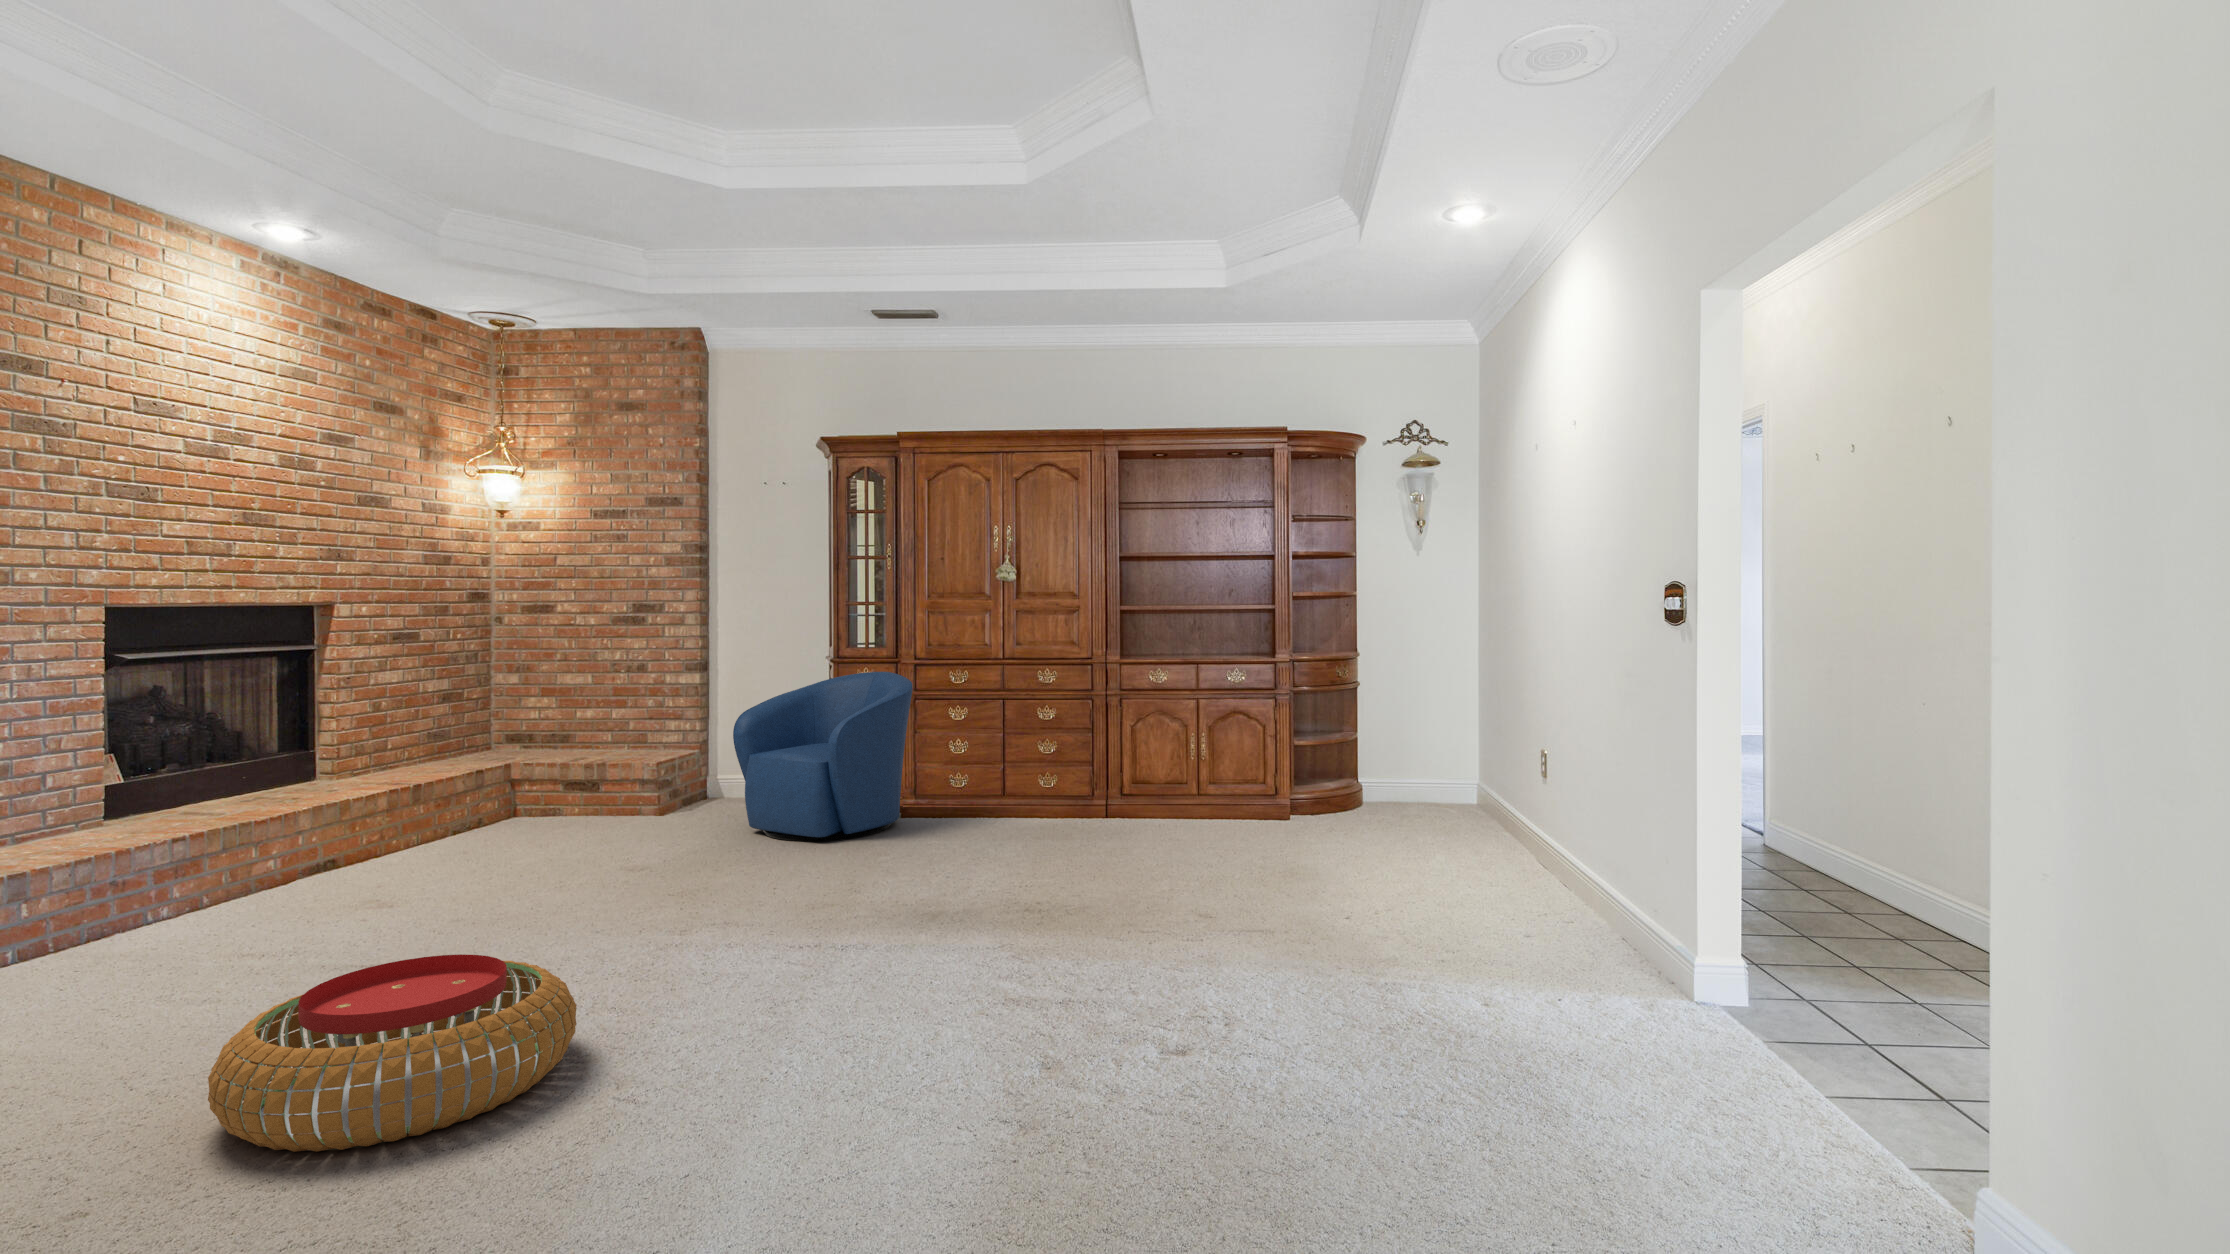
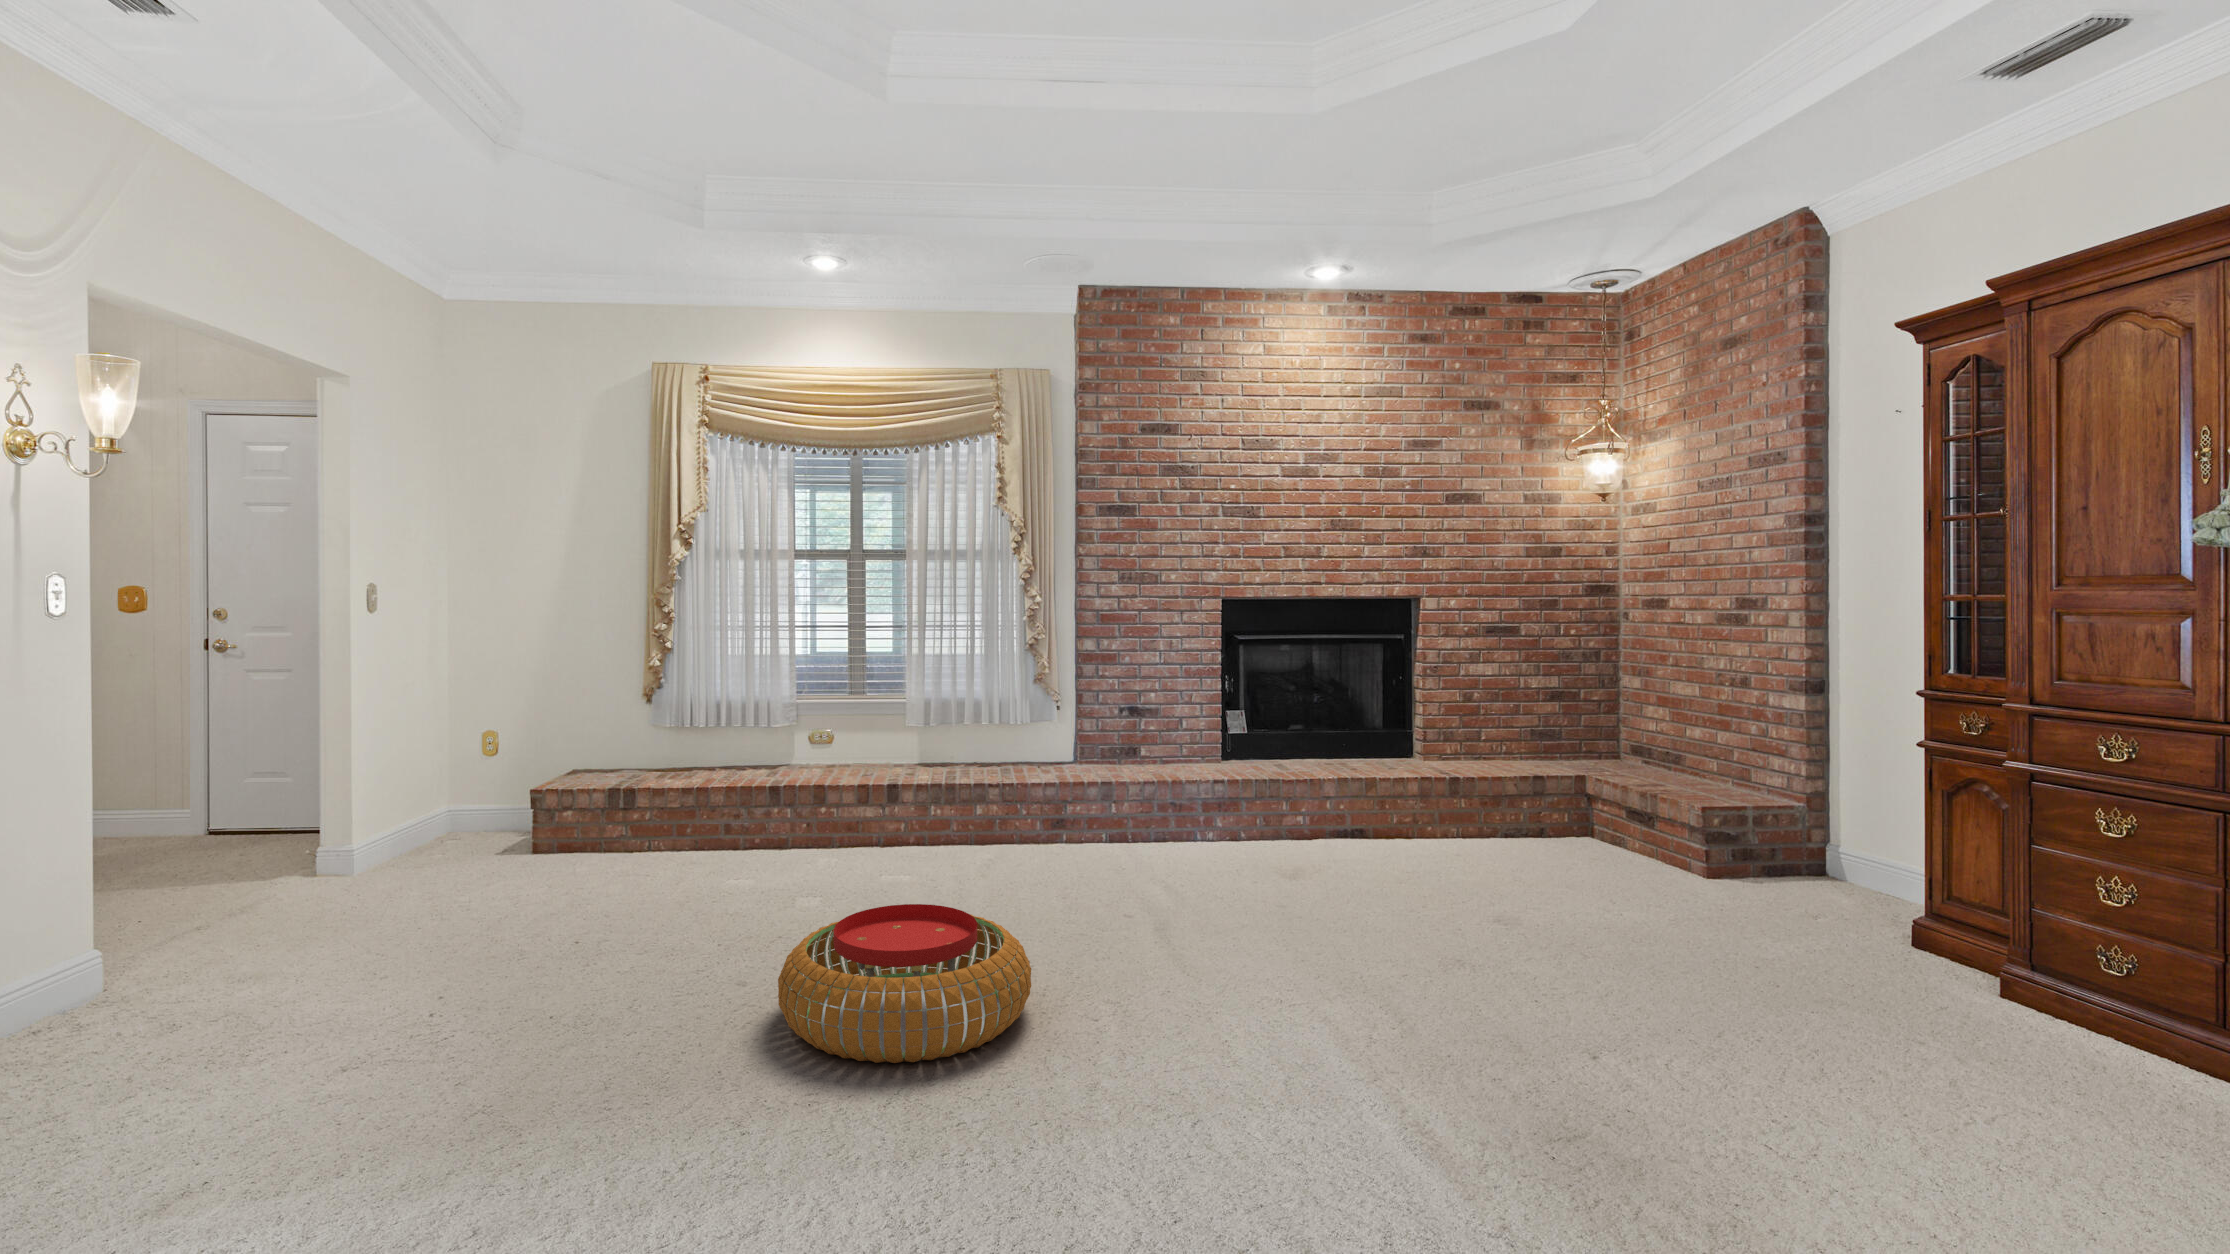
armchair: present [733,672,913,841] -> none [1727,733,2041,1020]

